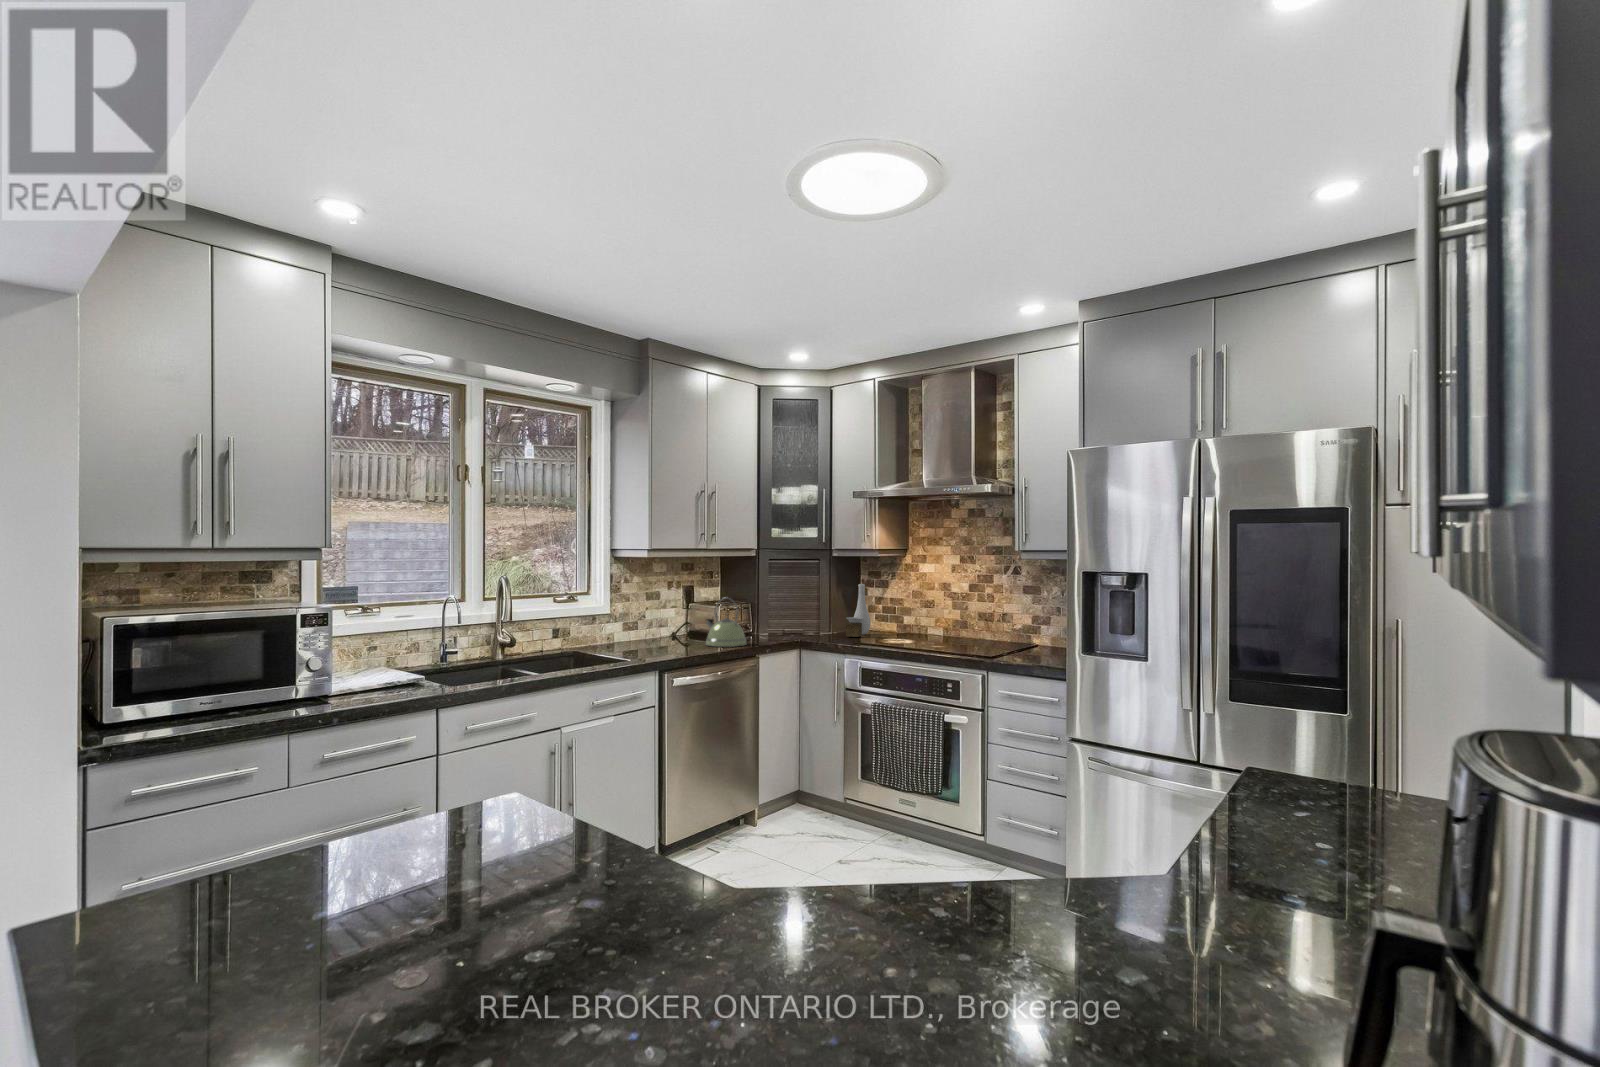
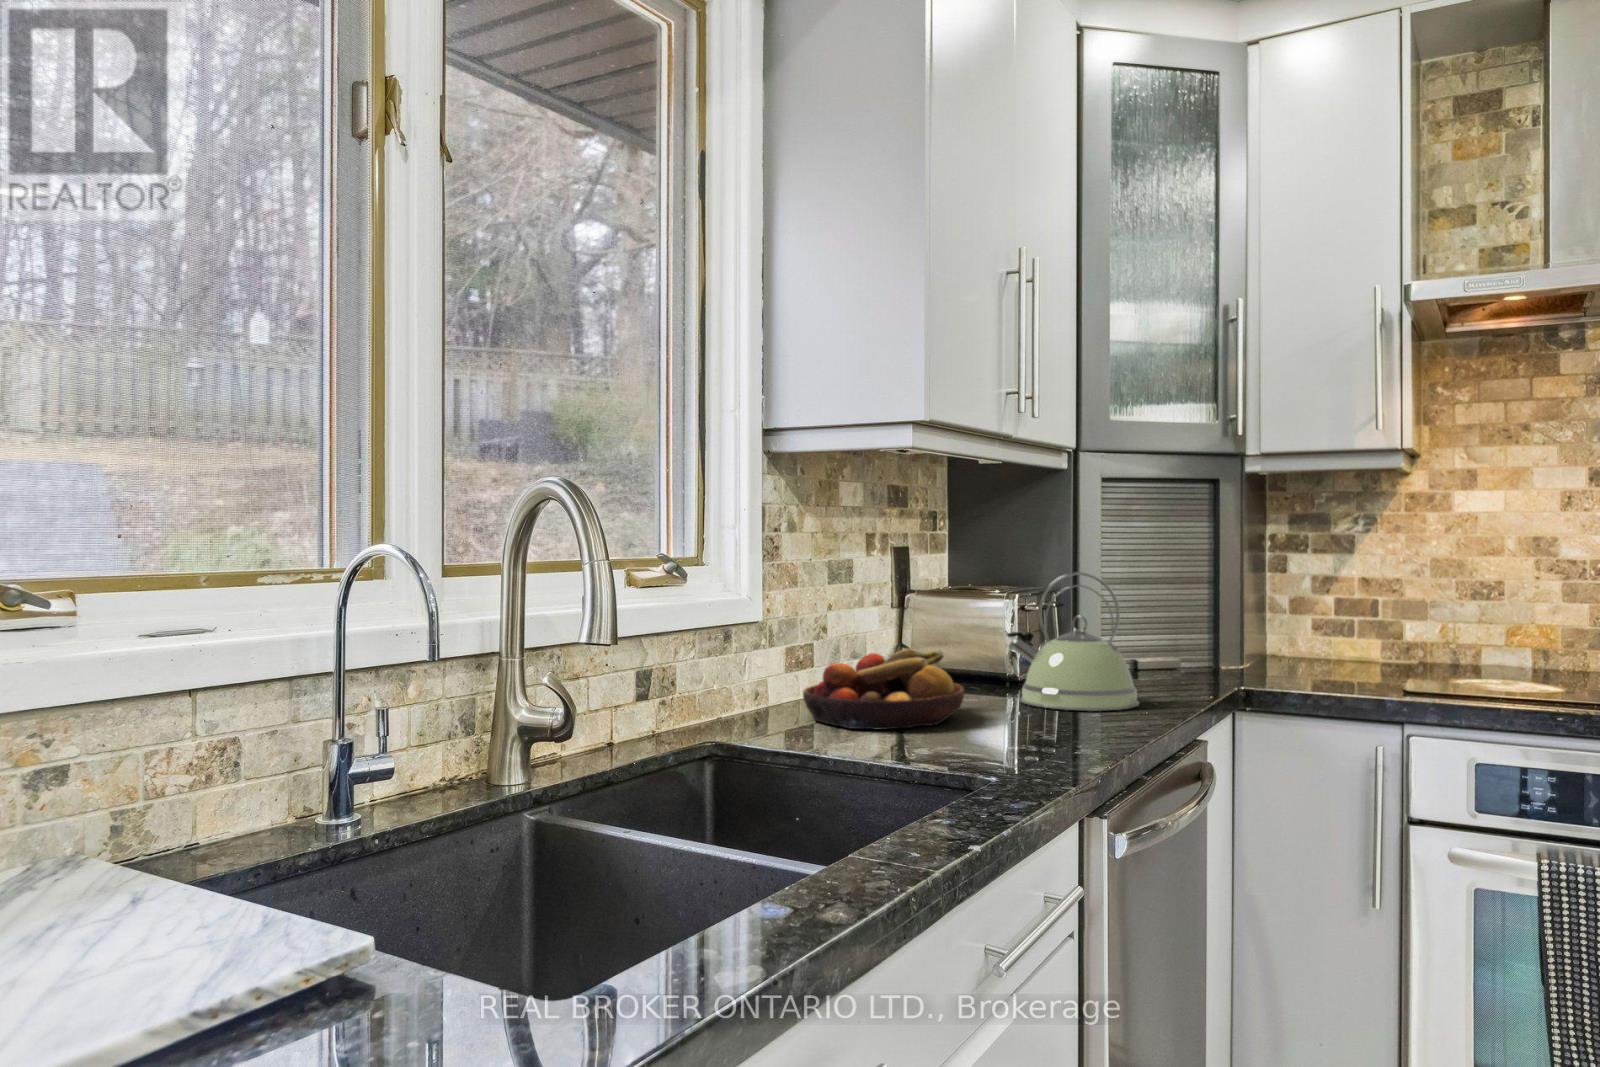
vase: present [846,584,870,637] -> none [1287,543,1348,673]
fruit bowl: none [617,624,675,650] -> present [803,649,964,730]

